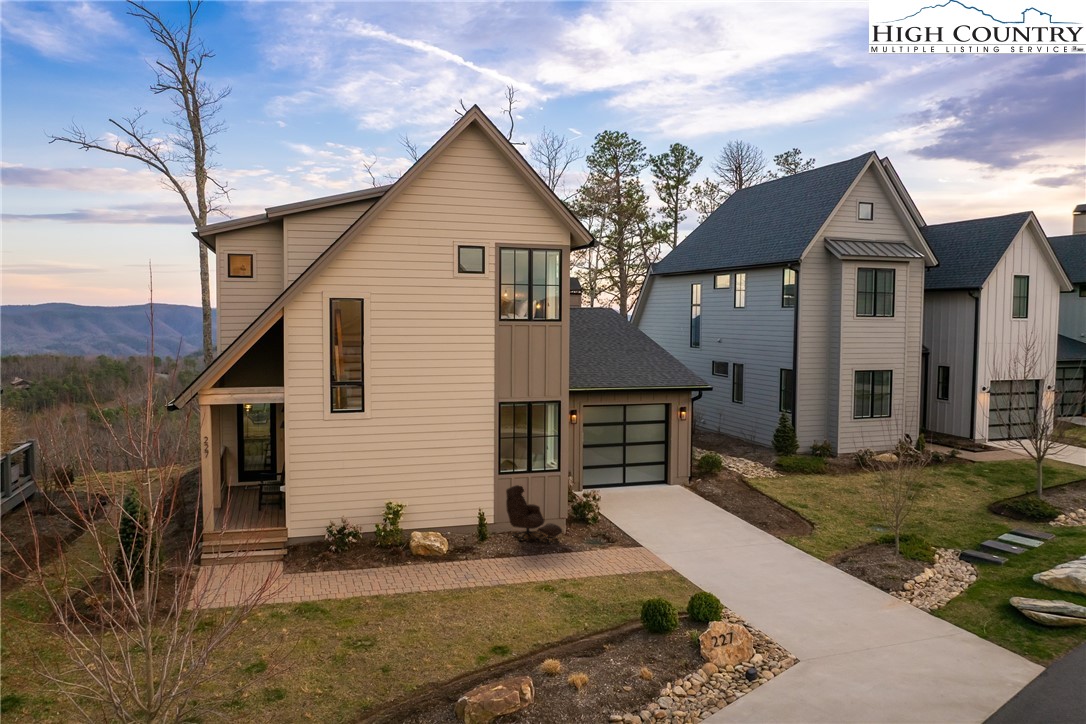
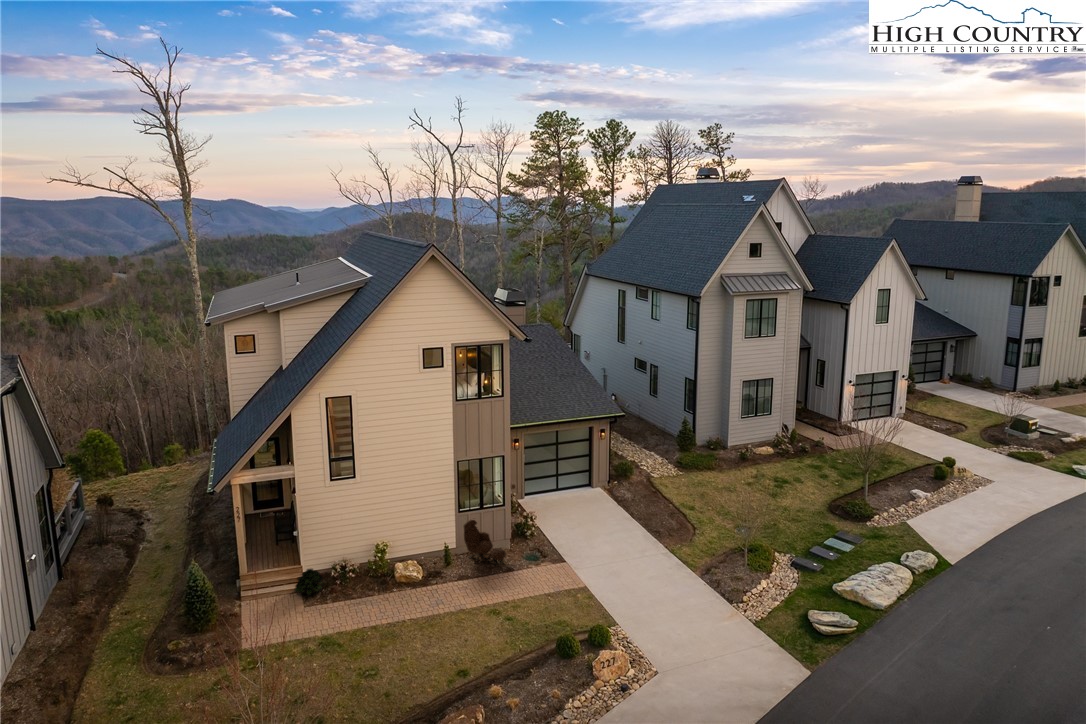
potted plant: none [276,527,317,563] -> present [295,569,324,596]

